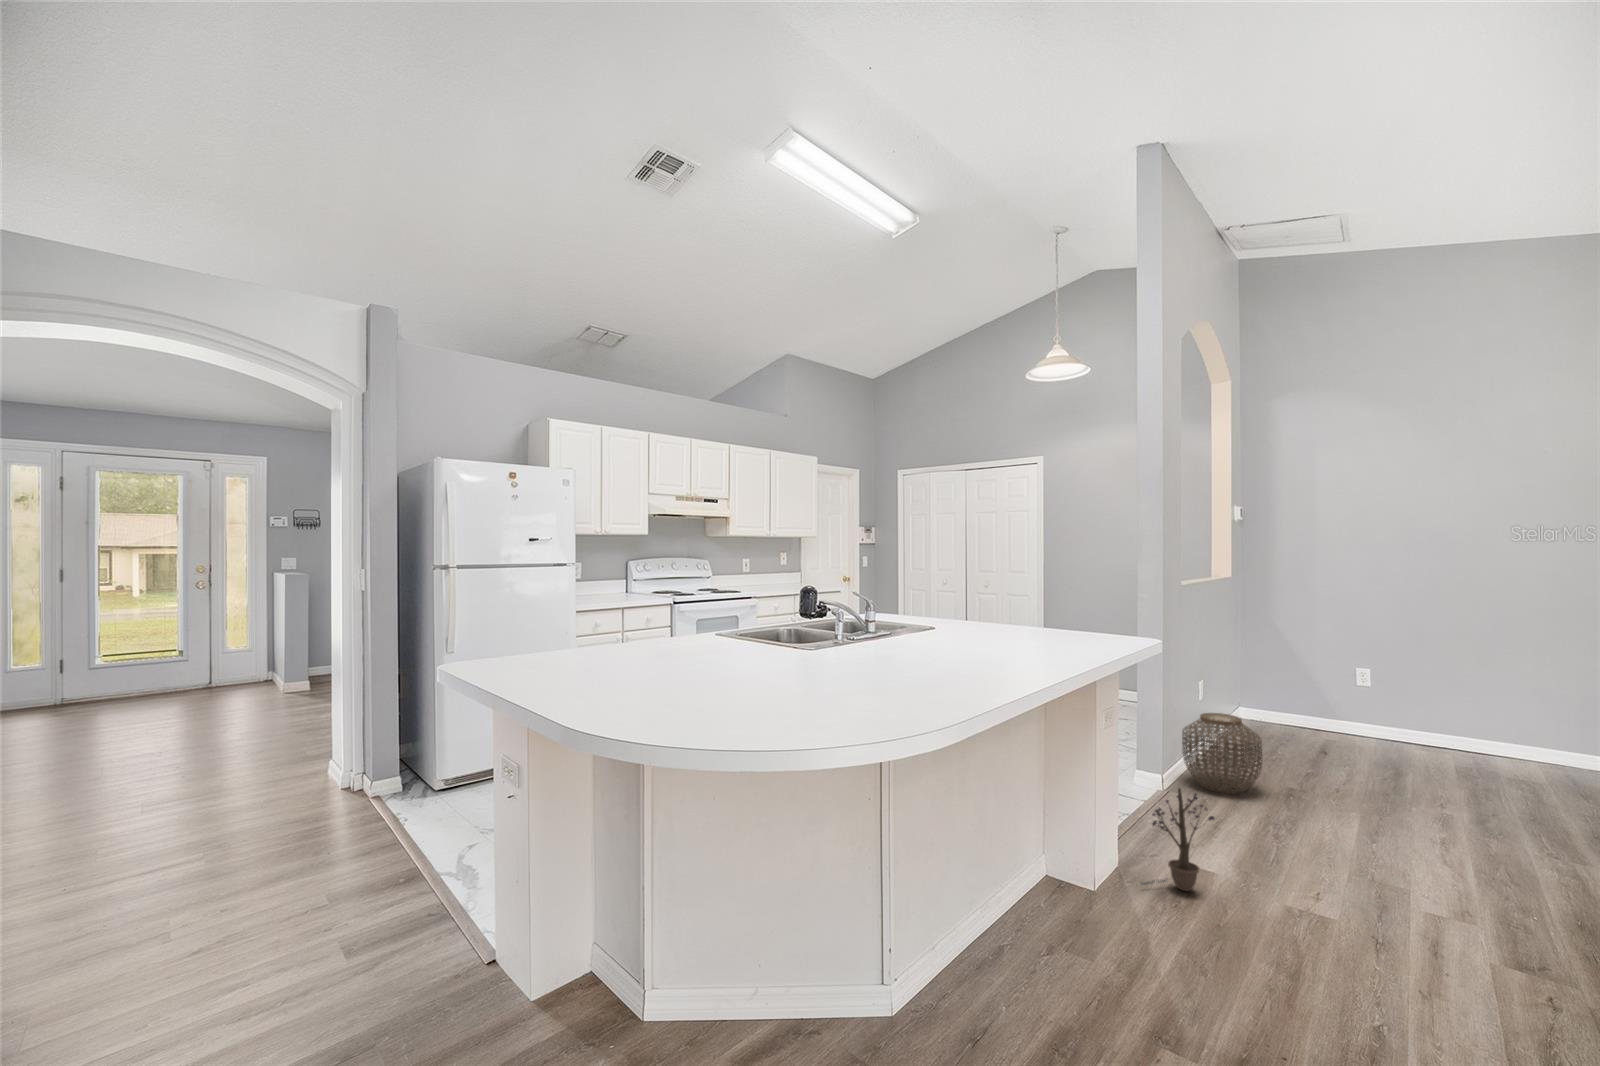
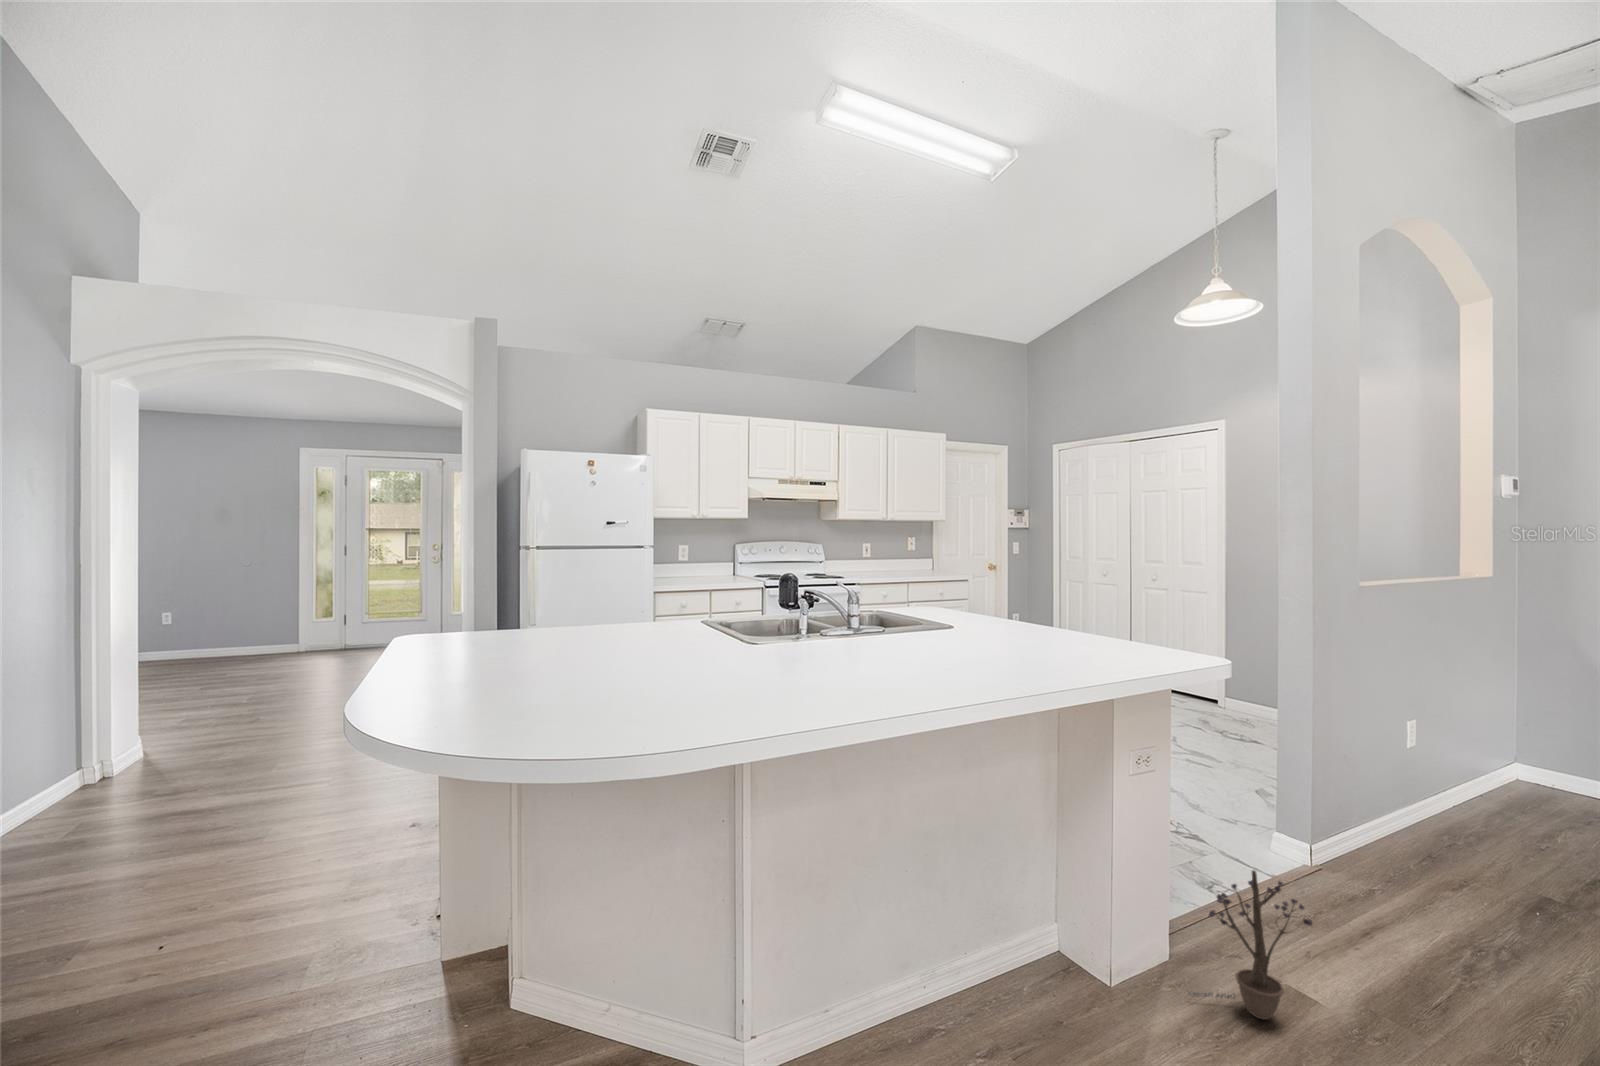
woven basket: present [1182,713,1262,794] -> none [1359,764,1492,885]

